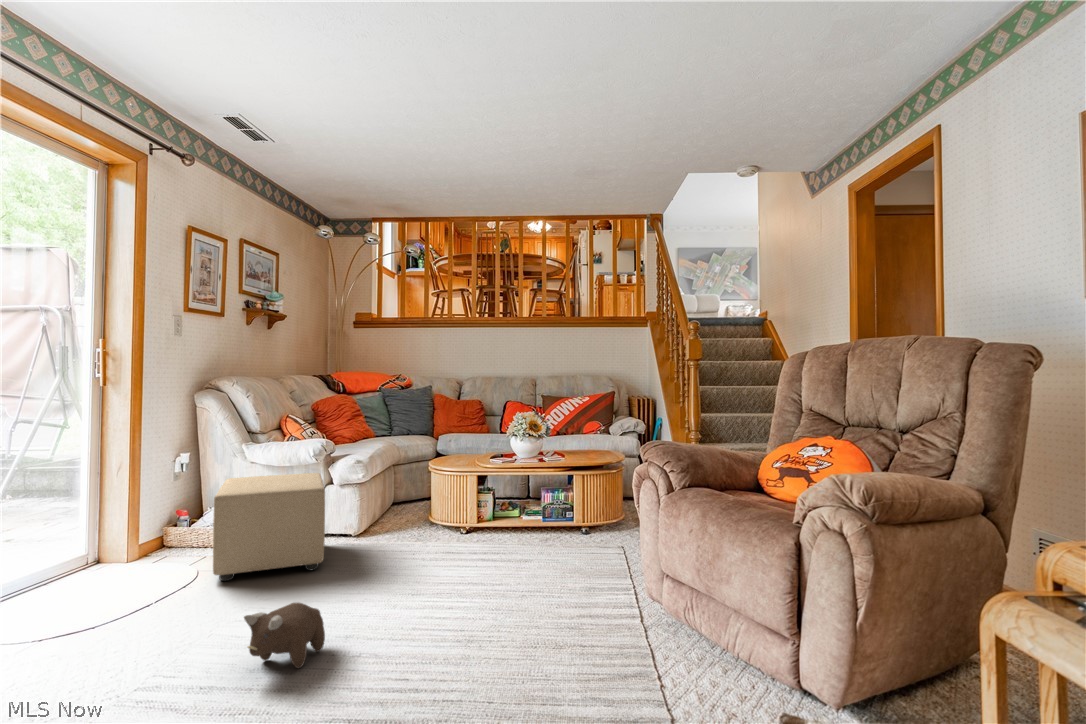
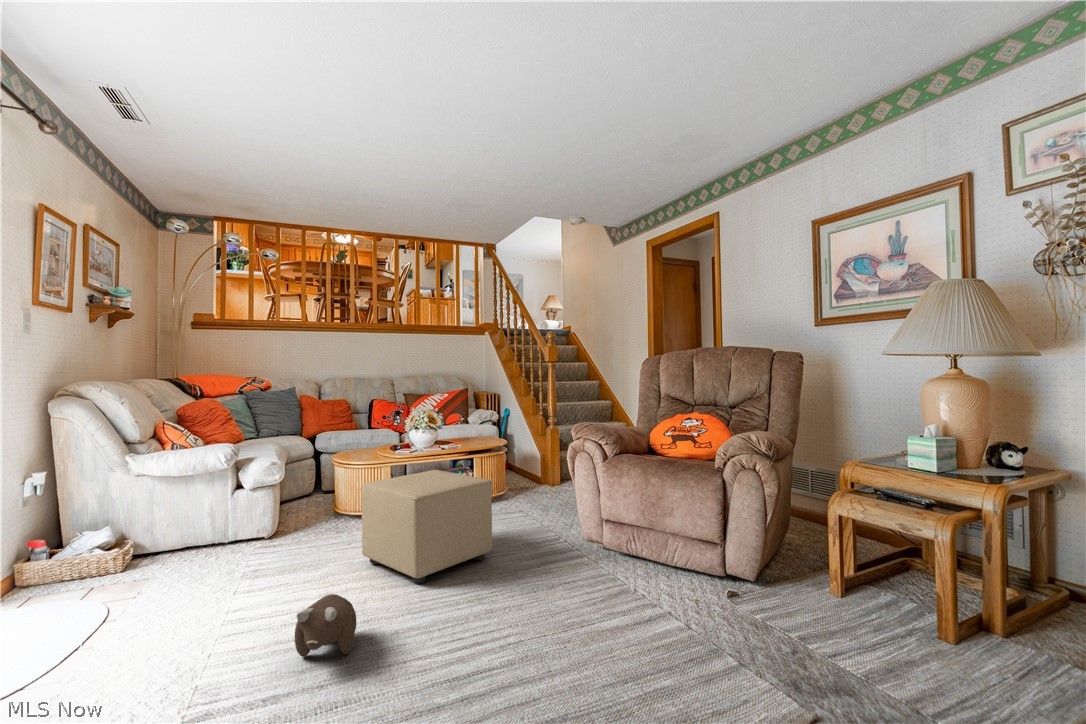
ottoman: present [213,473,325,581] -> present [362,470,492,584]

